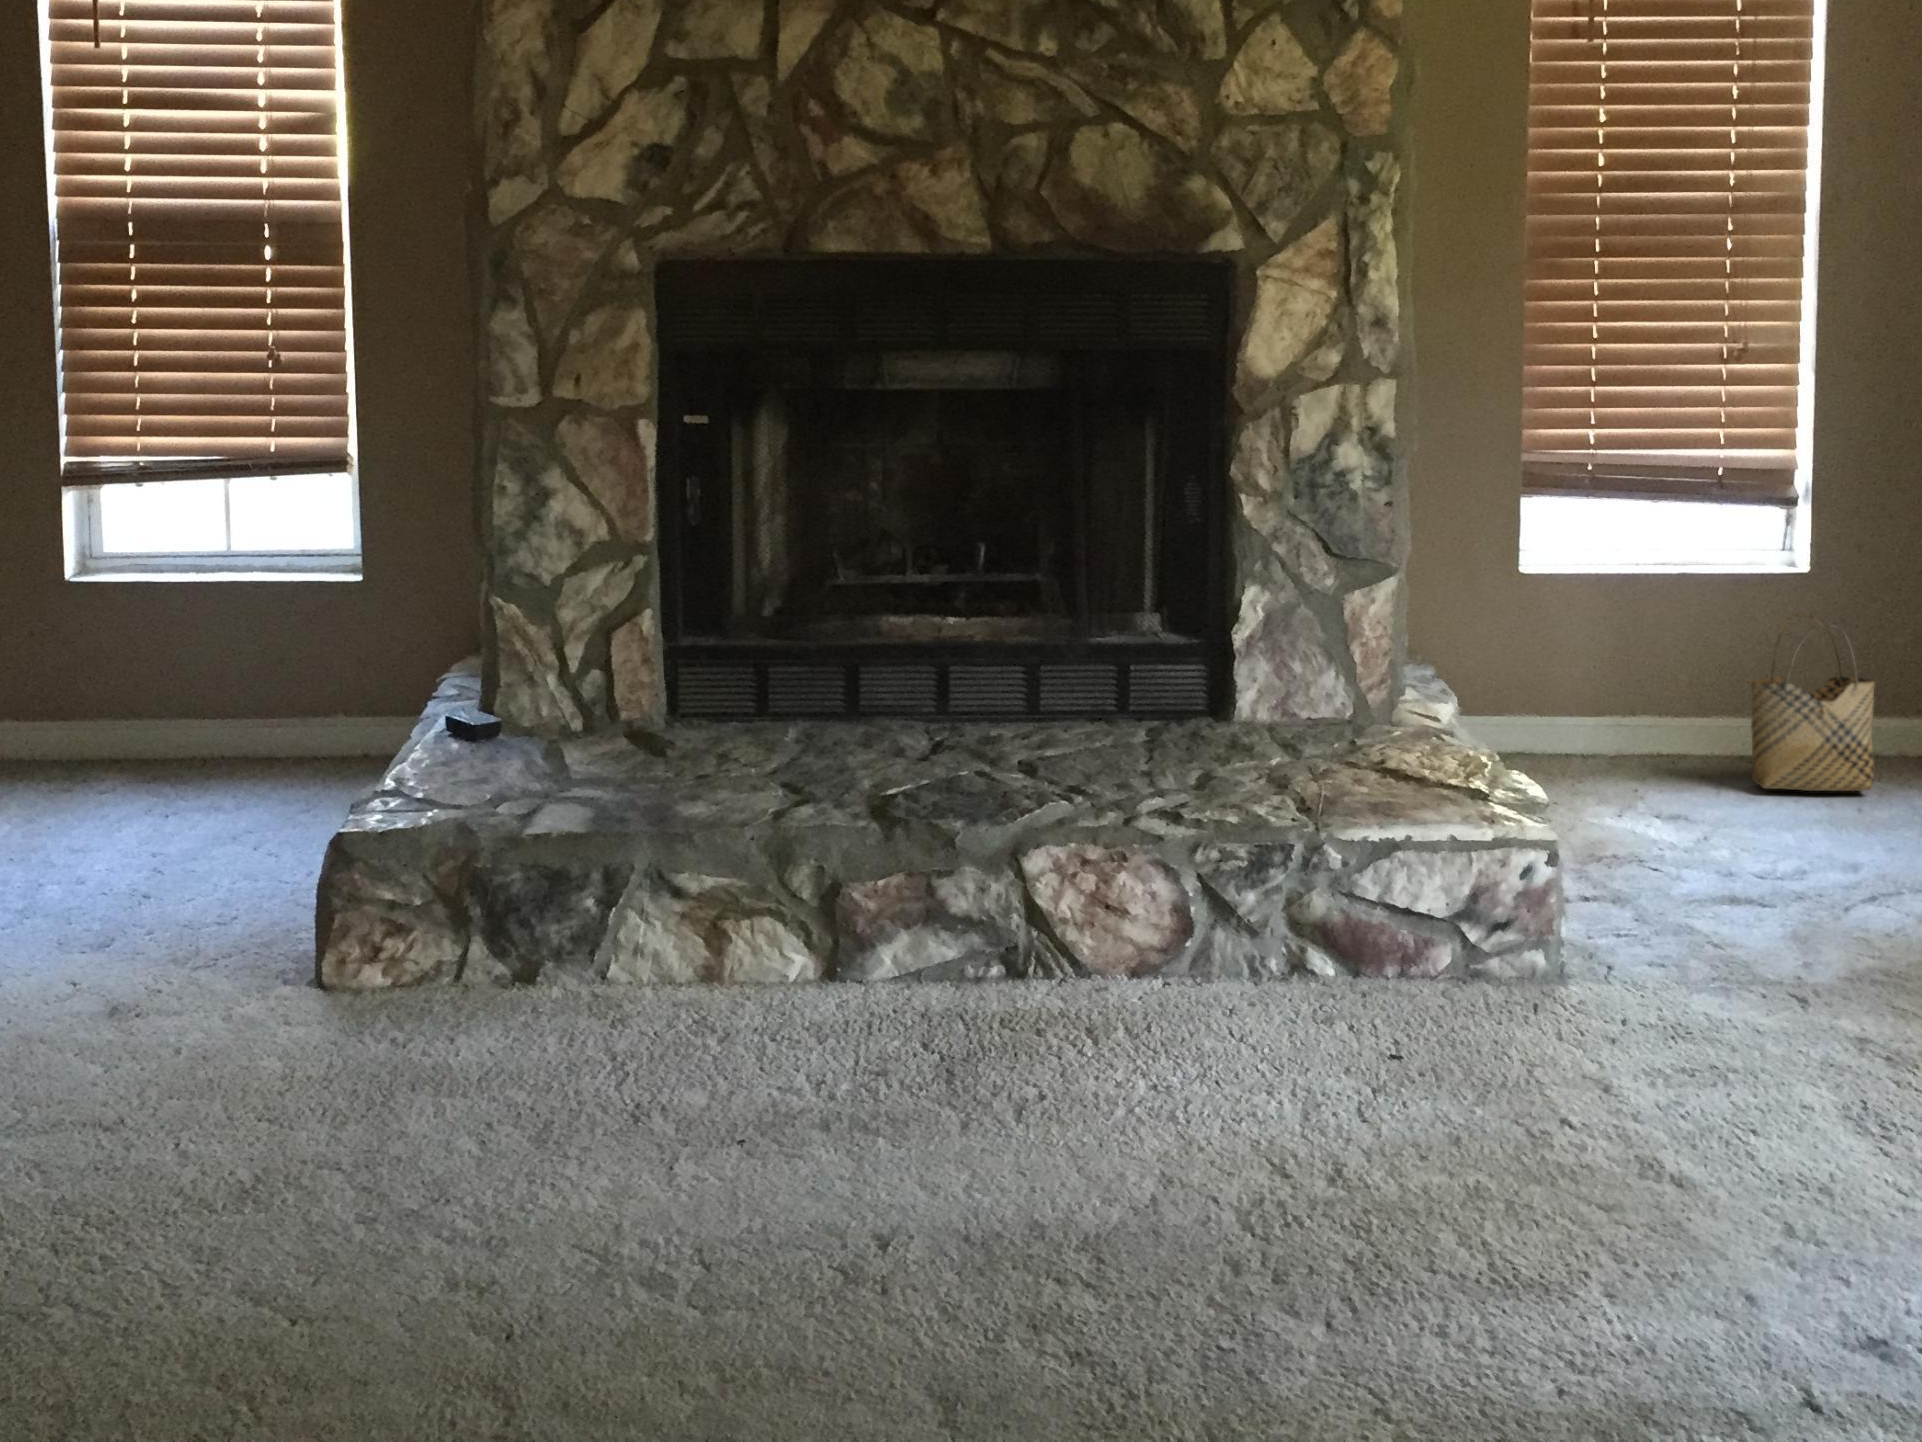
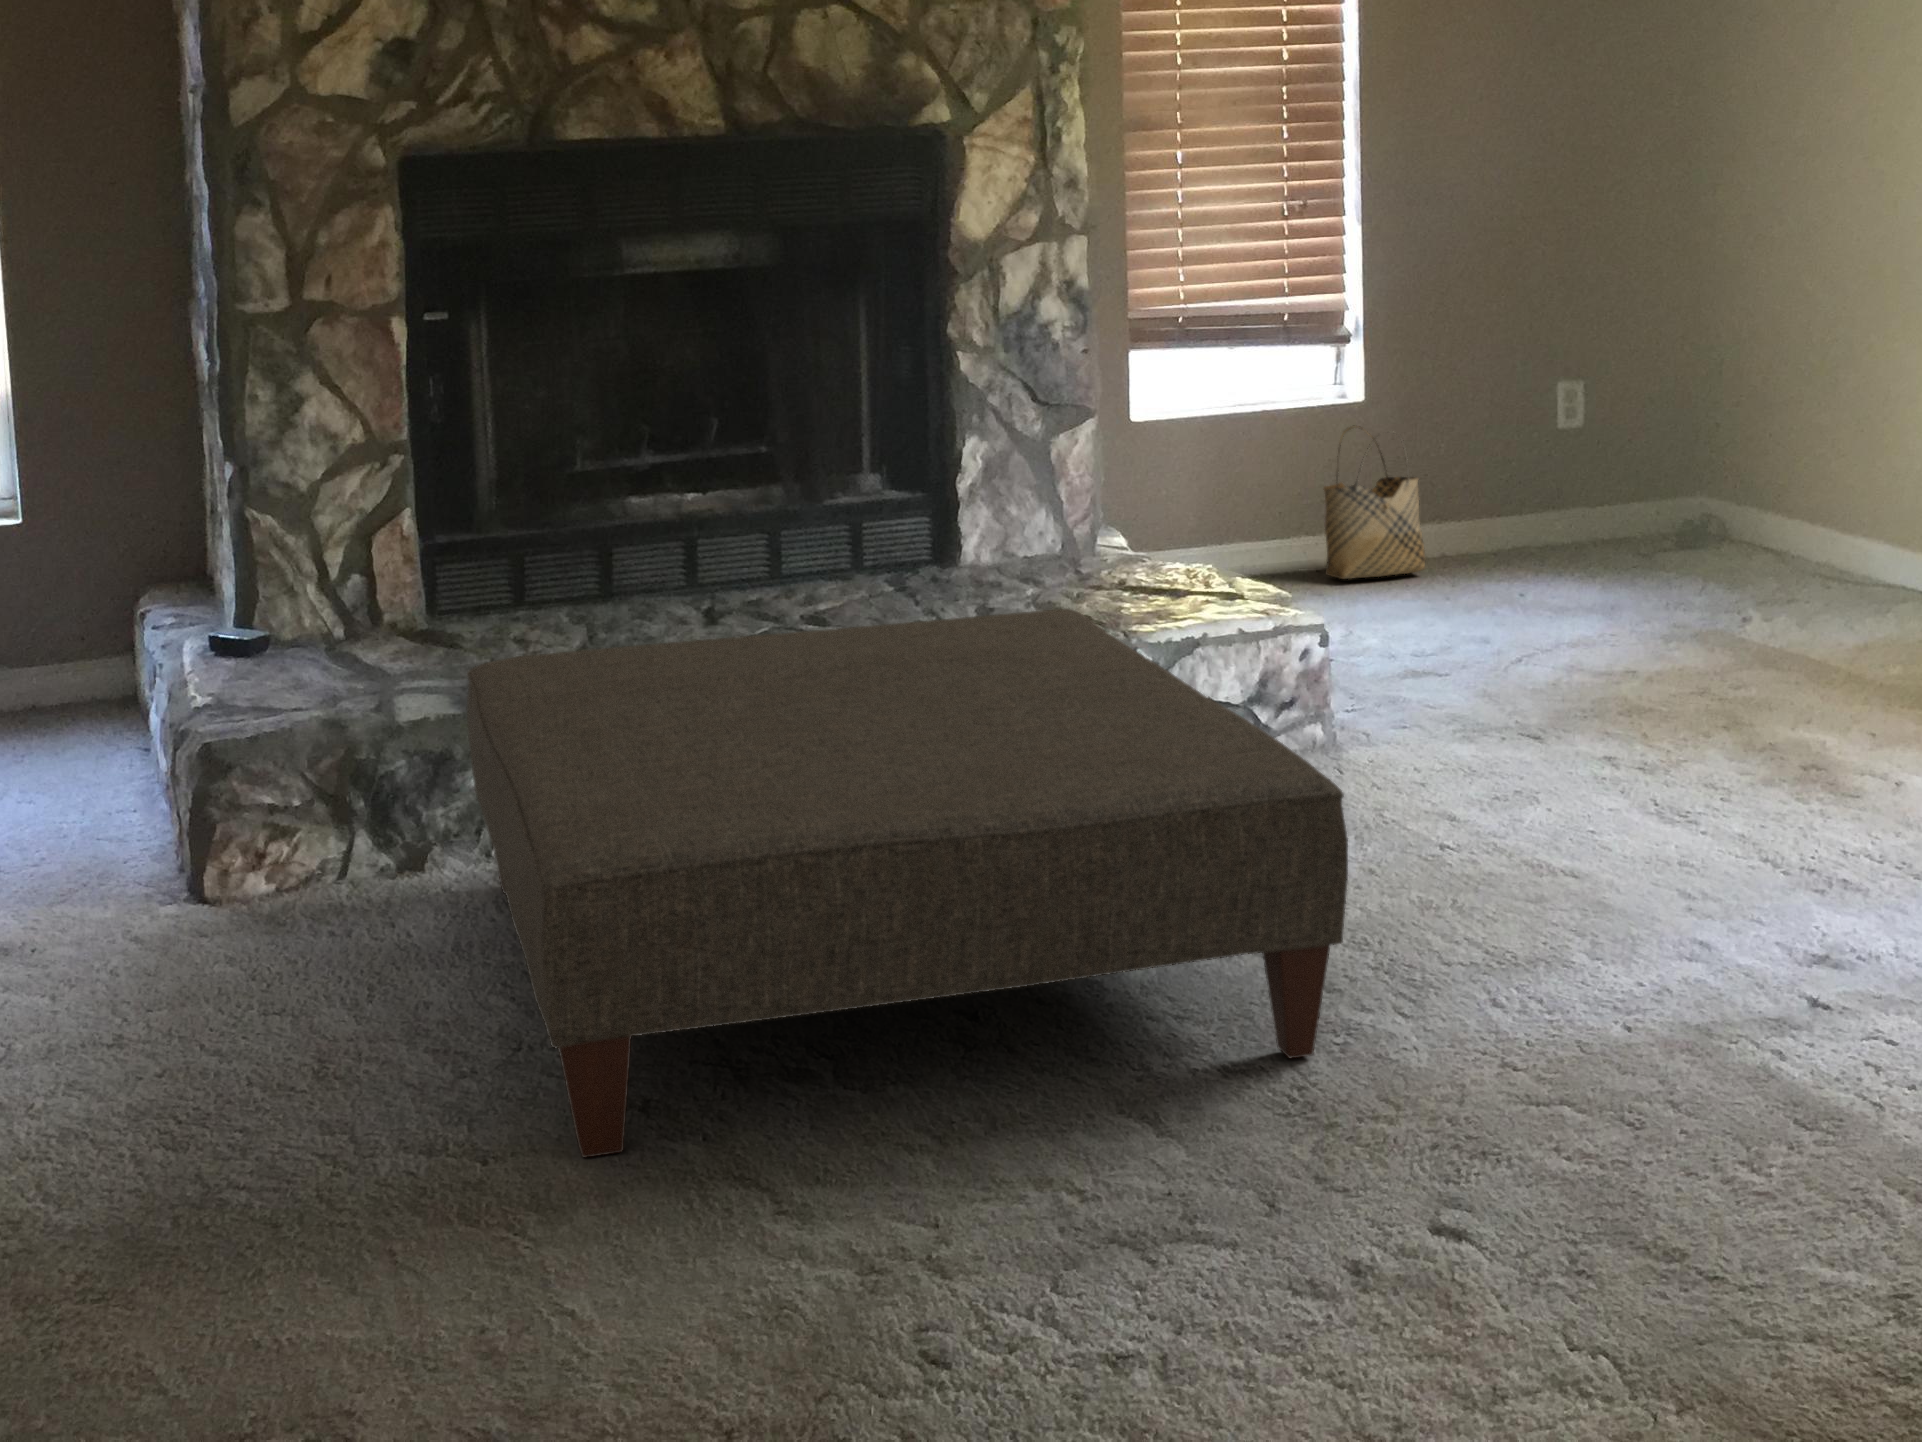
ottoman: none [379,777,1234,1325] -> present [466,608,1348,1157]

